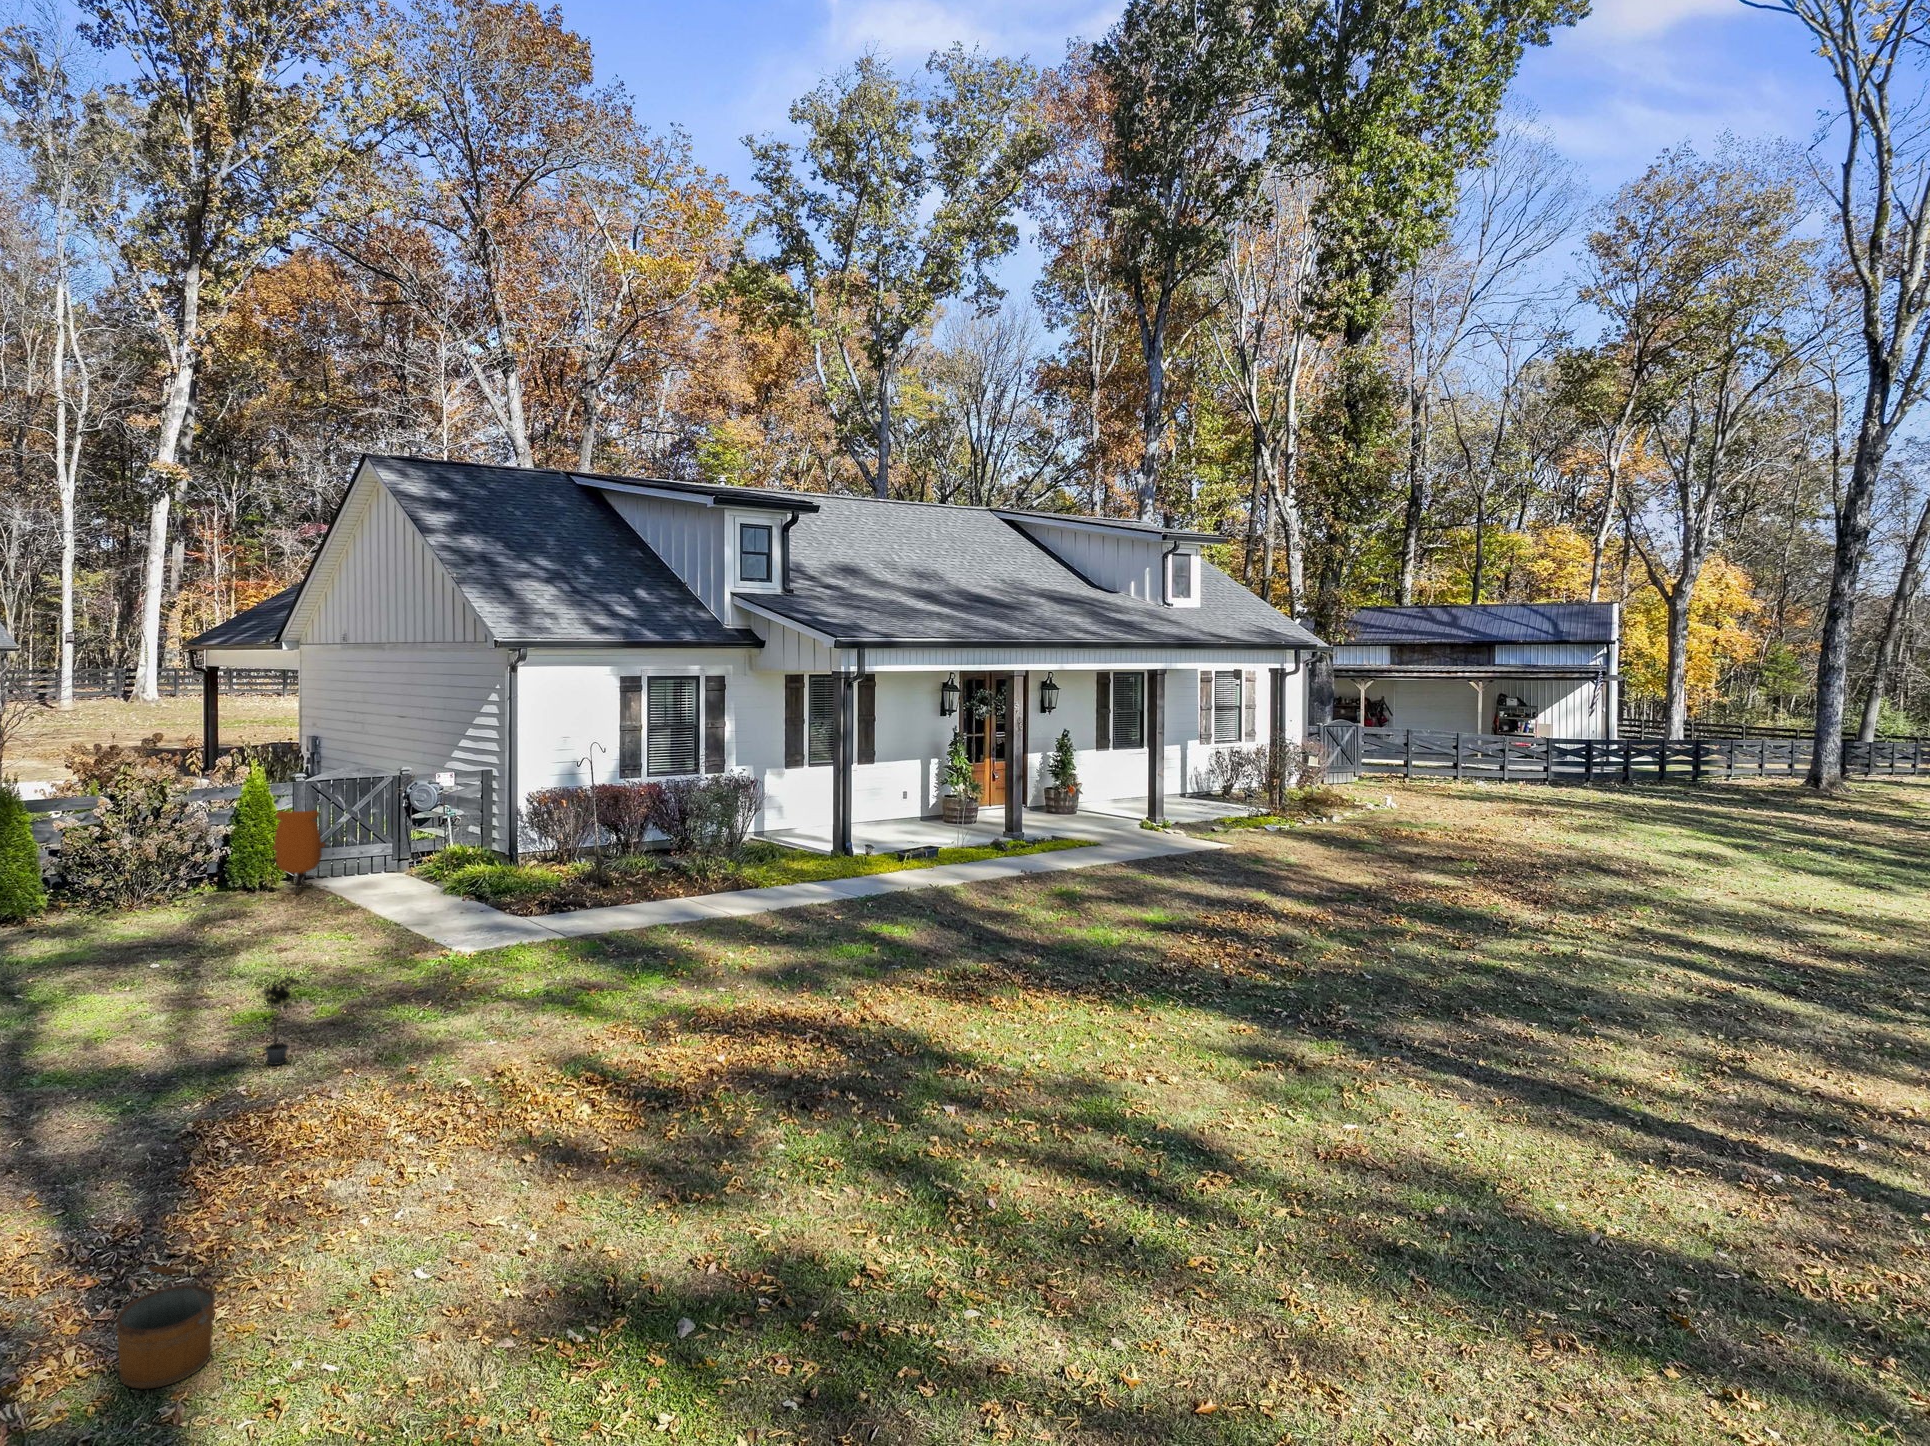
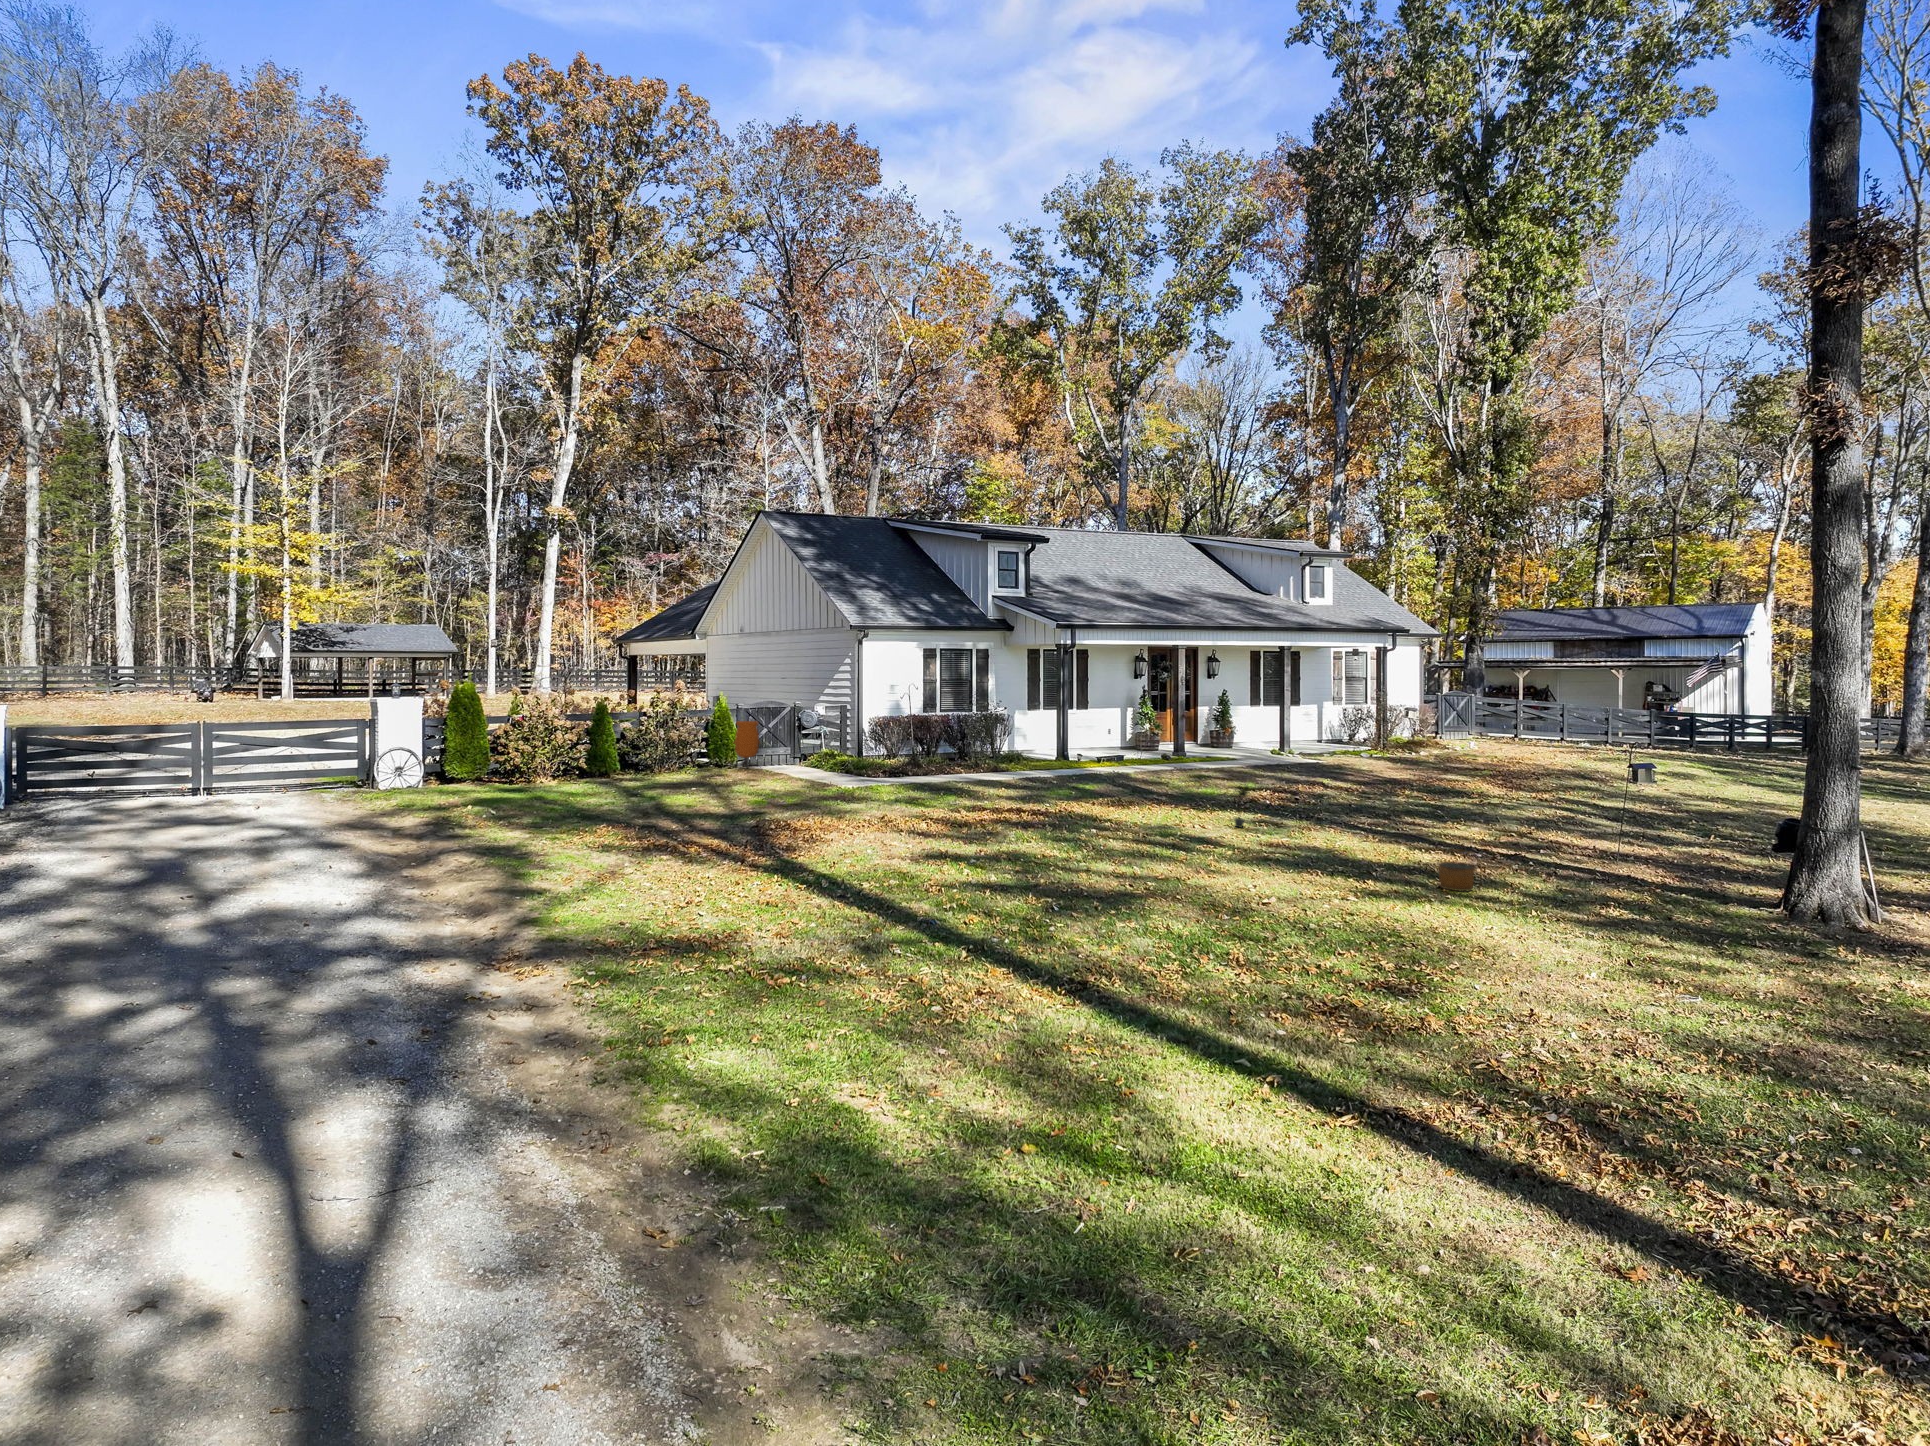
potted plant: present [262,972,300,1065] -> present [1233,784,1249,827]
bucket: present [116,1266,215,1389] -> present [1438,849,1475,891]

